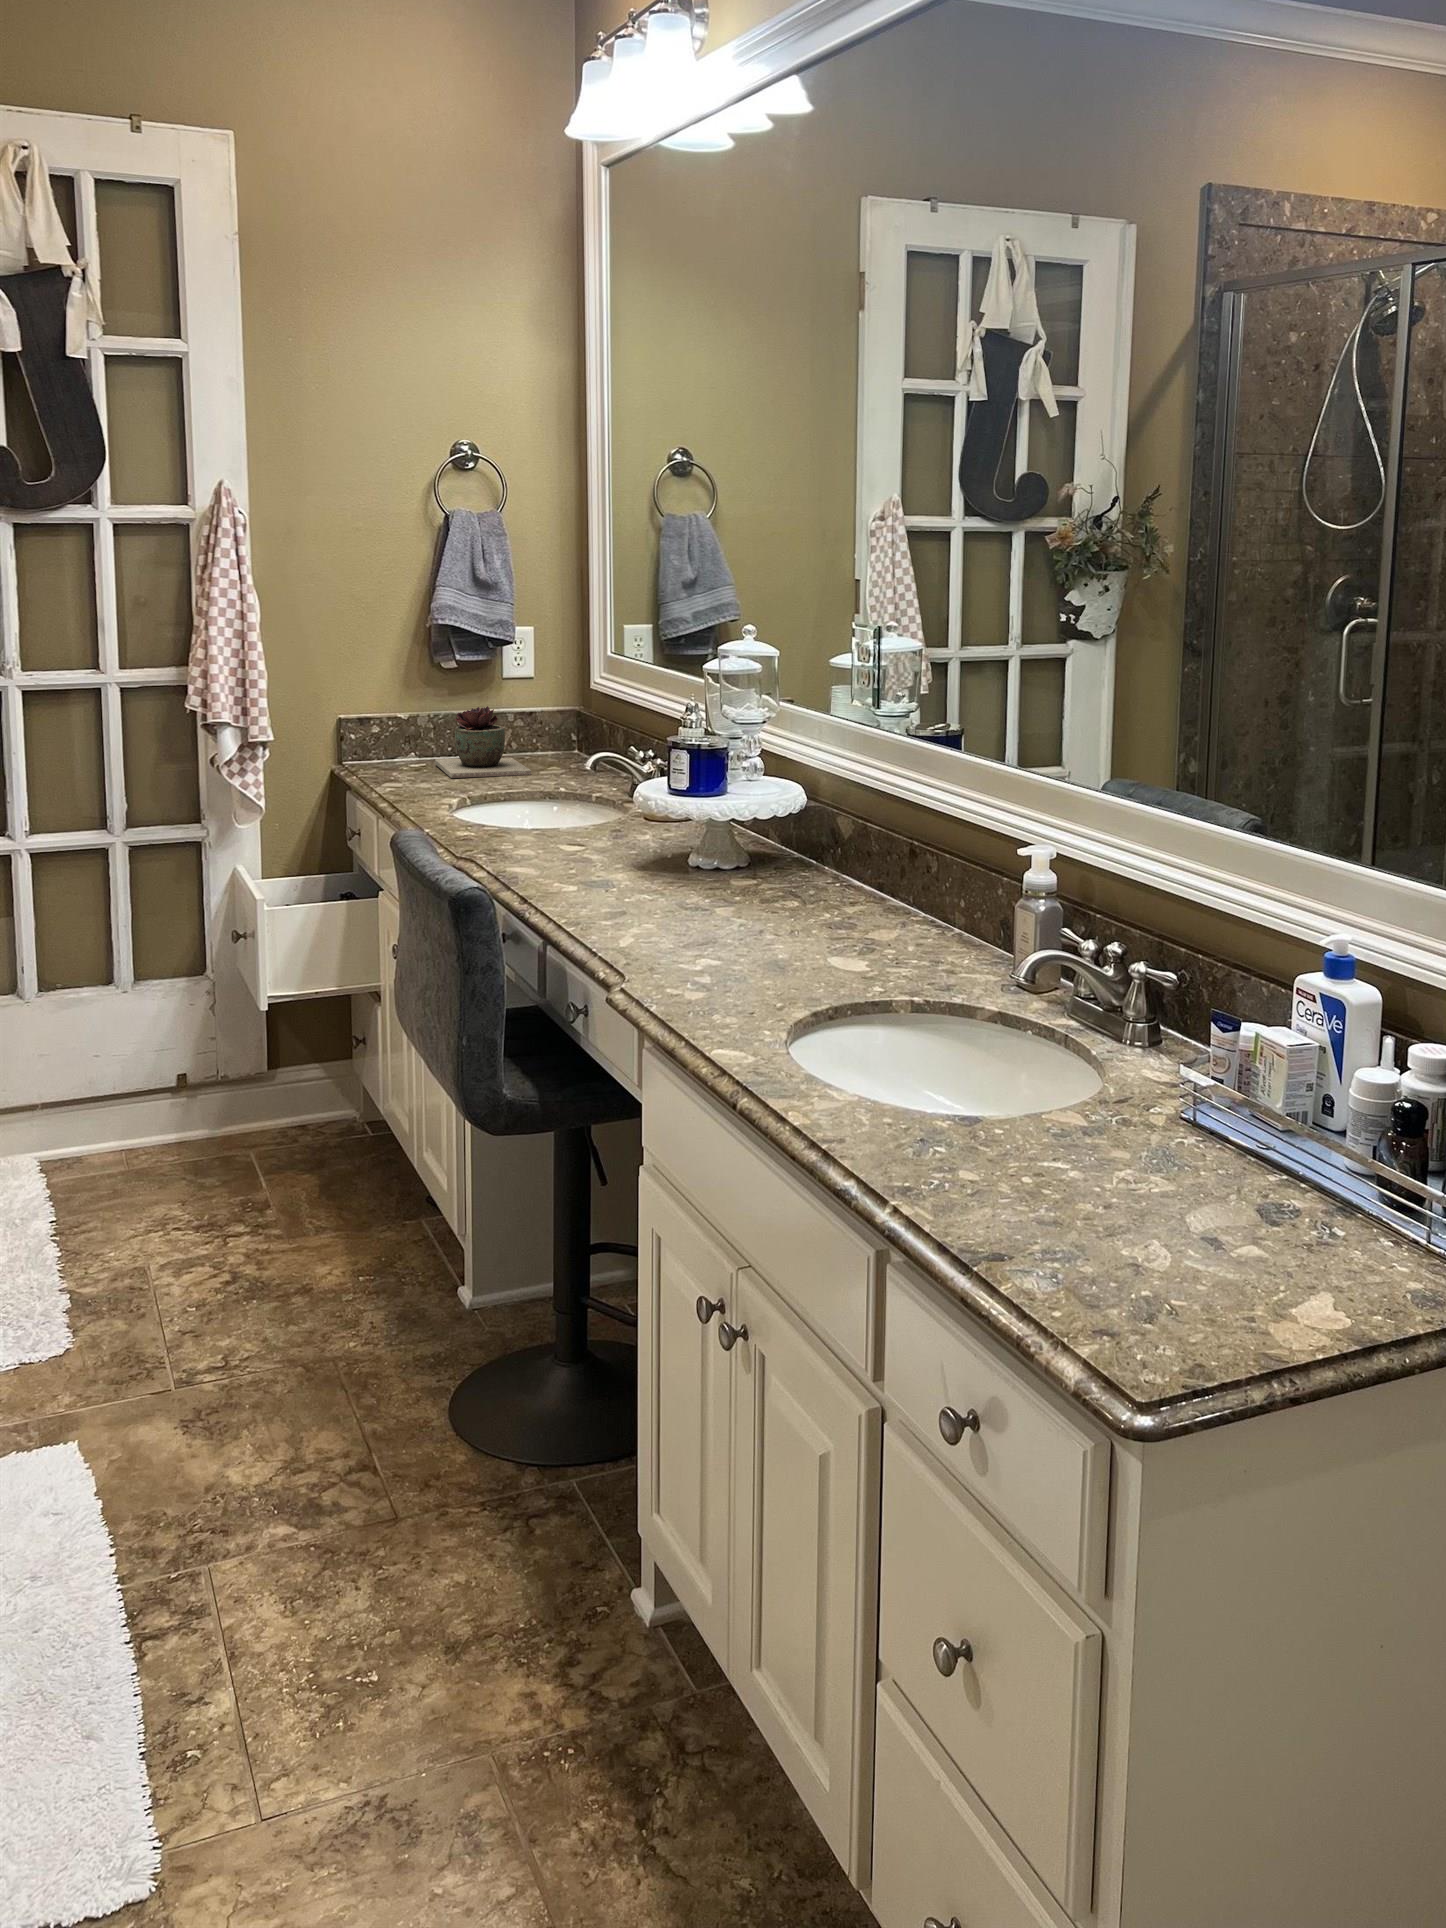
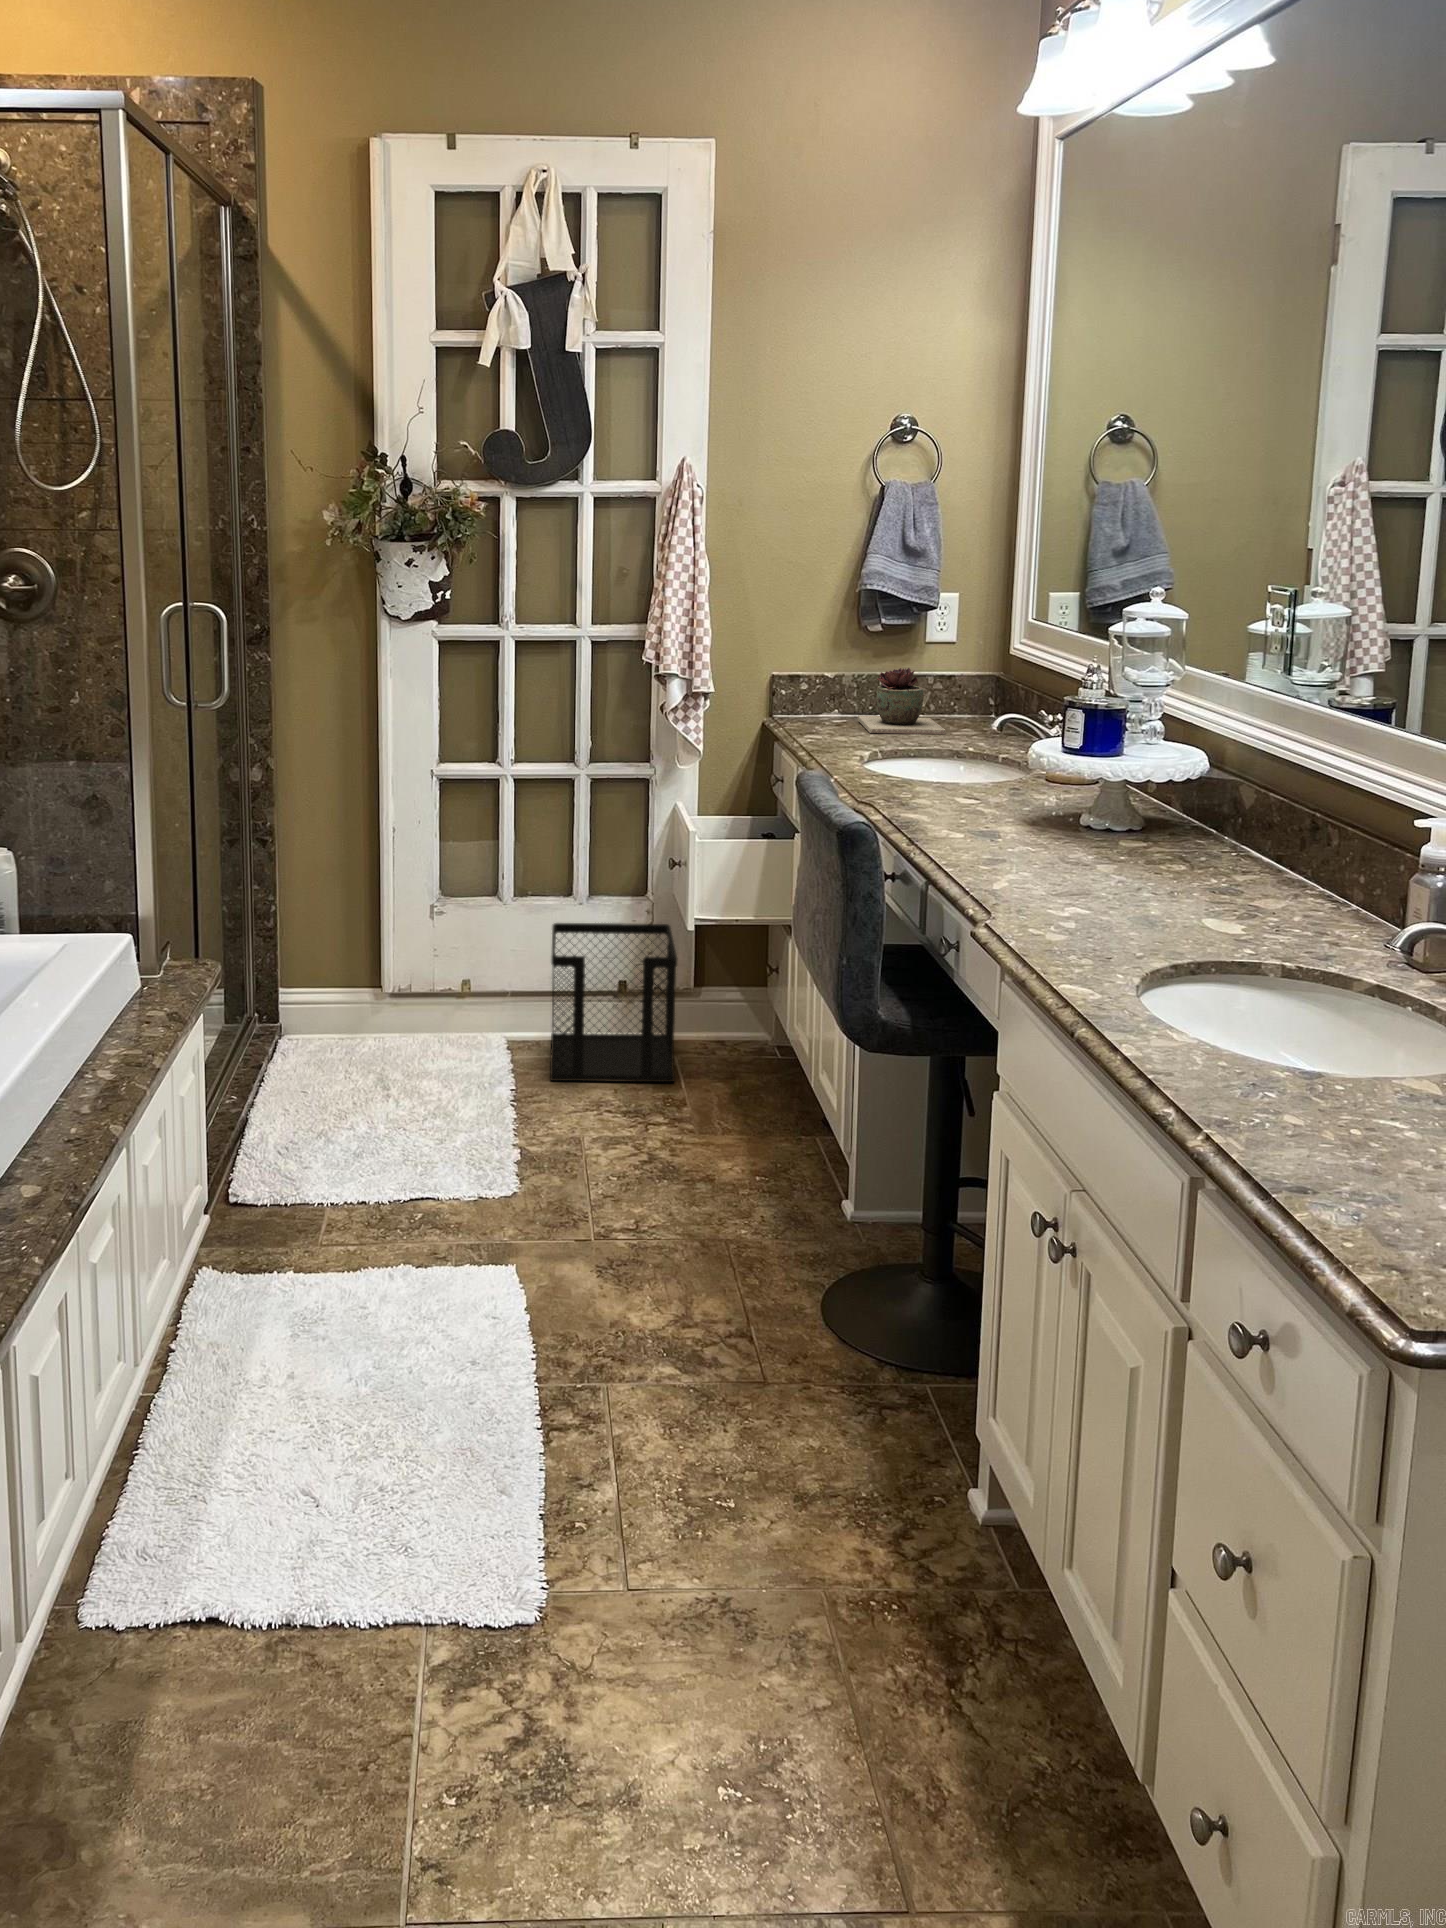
wastebasket: none [90,1005,253,1204] -> present [550,923,677,1082]

